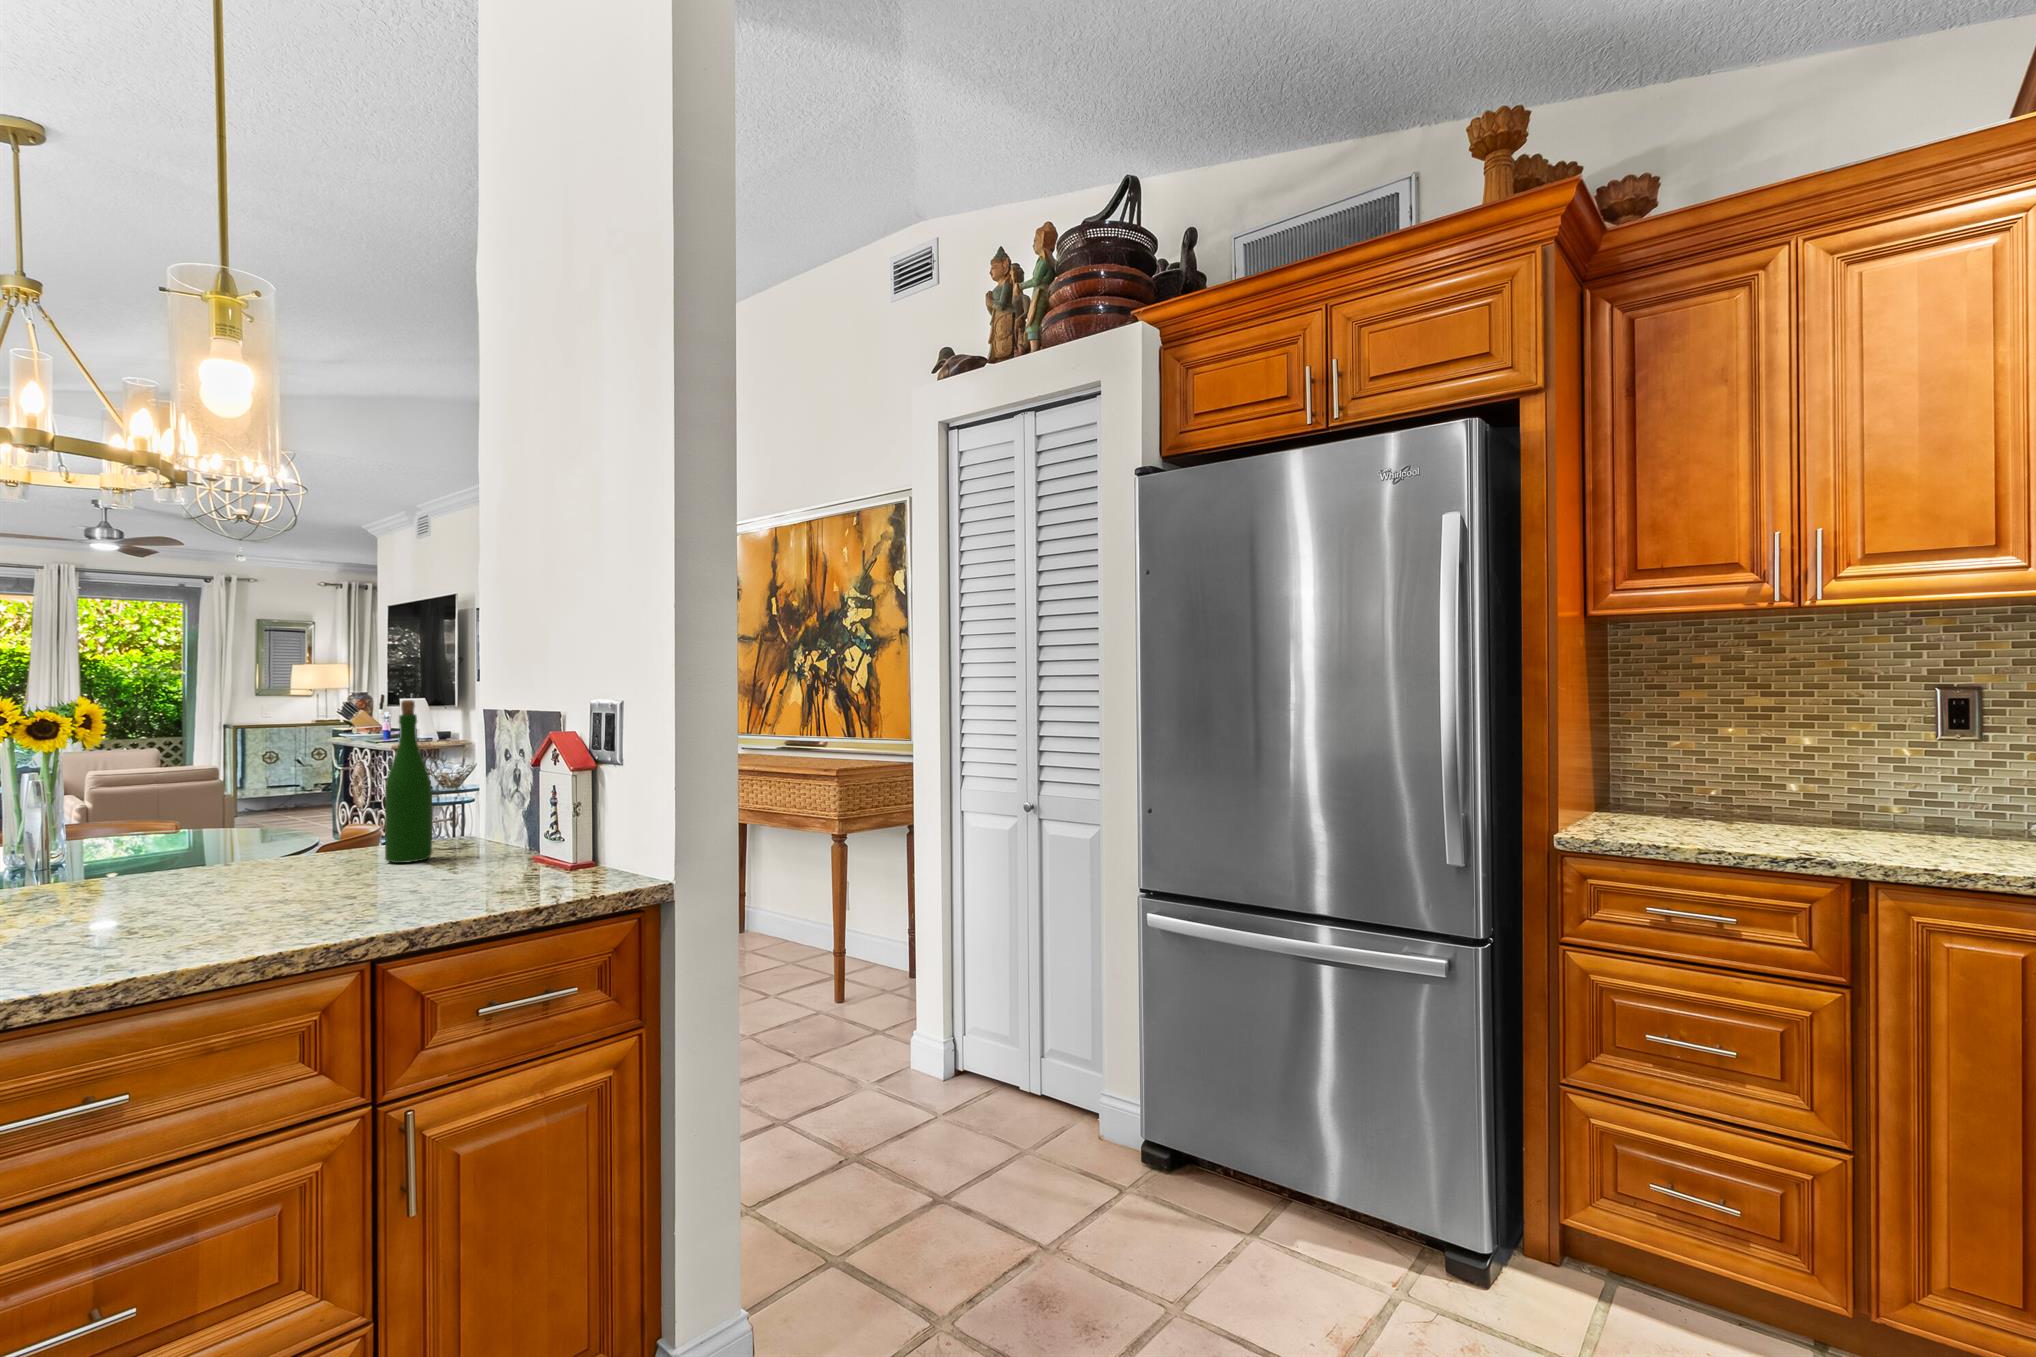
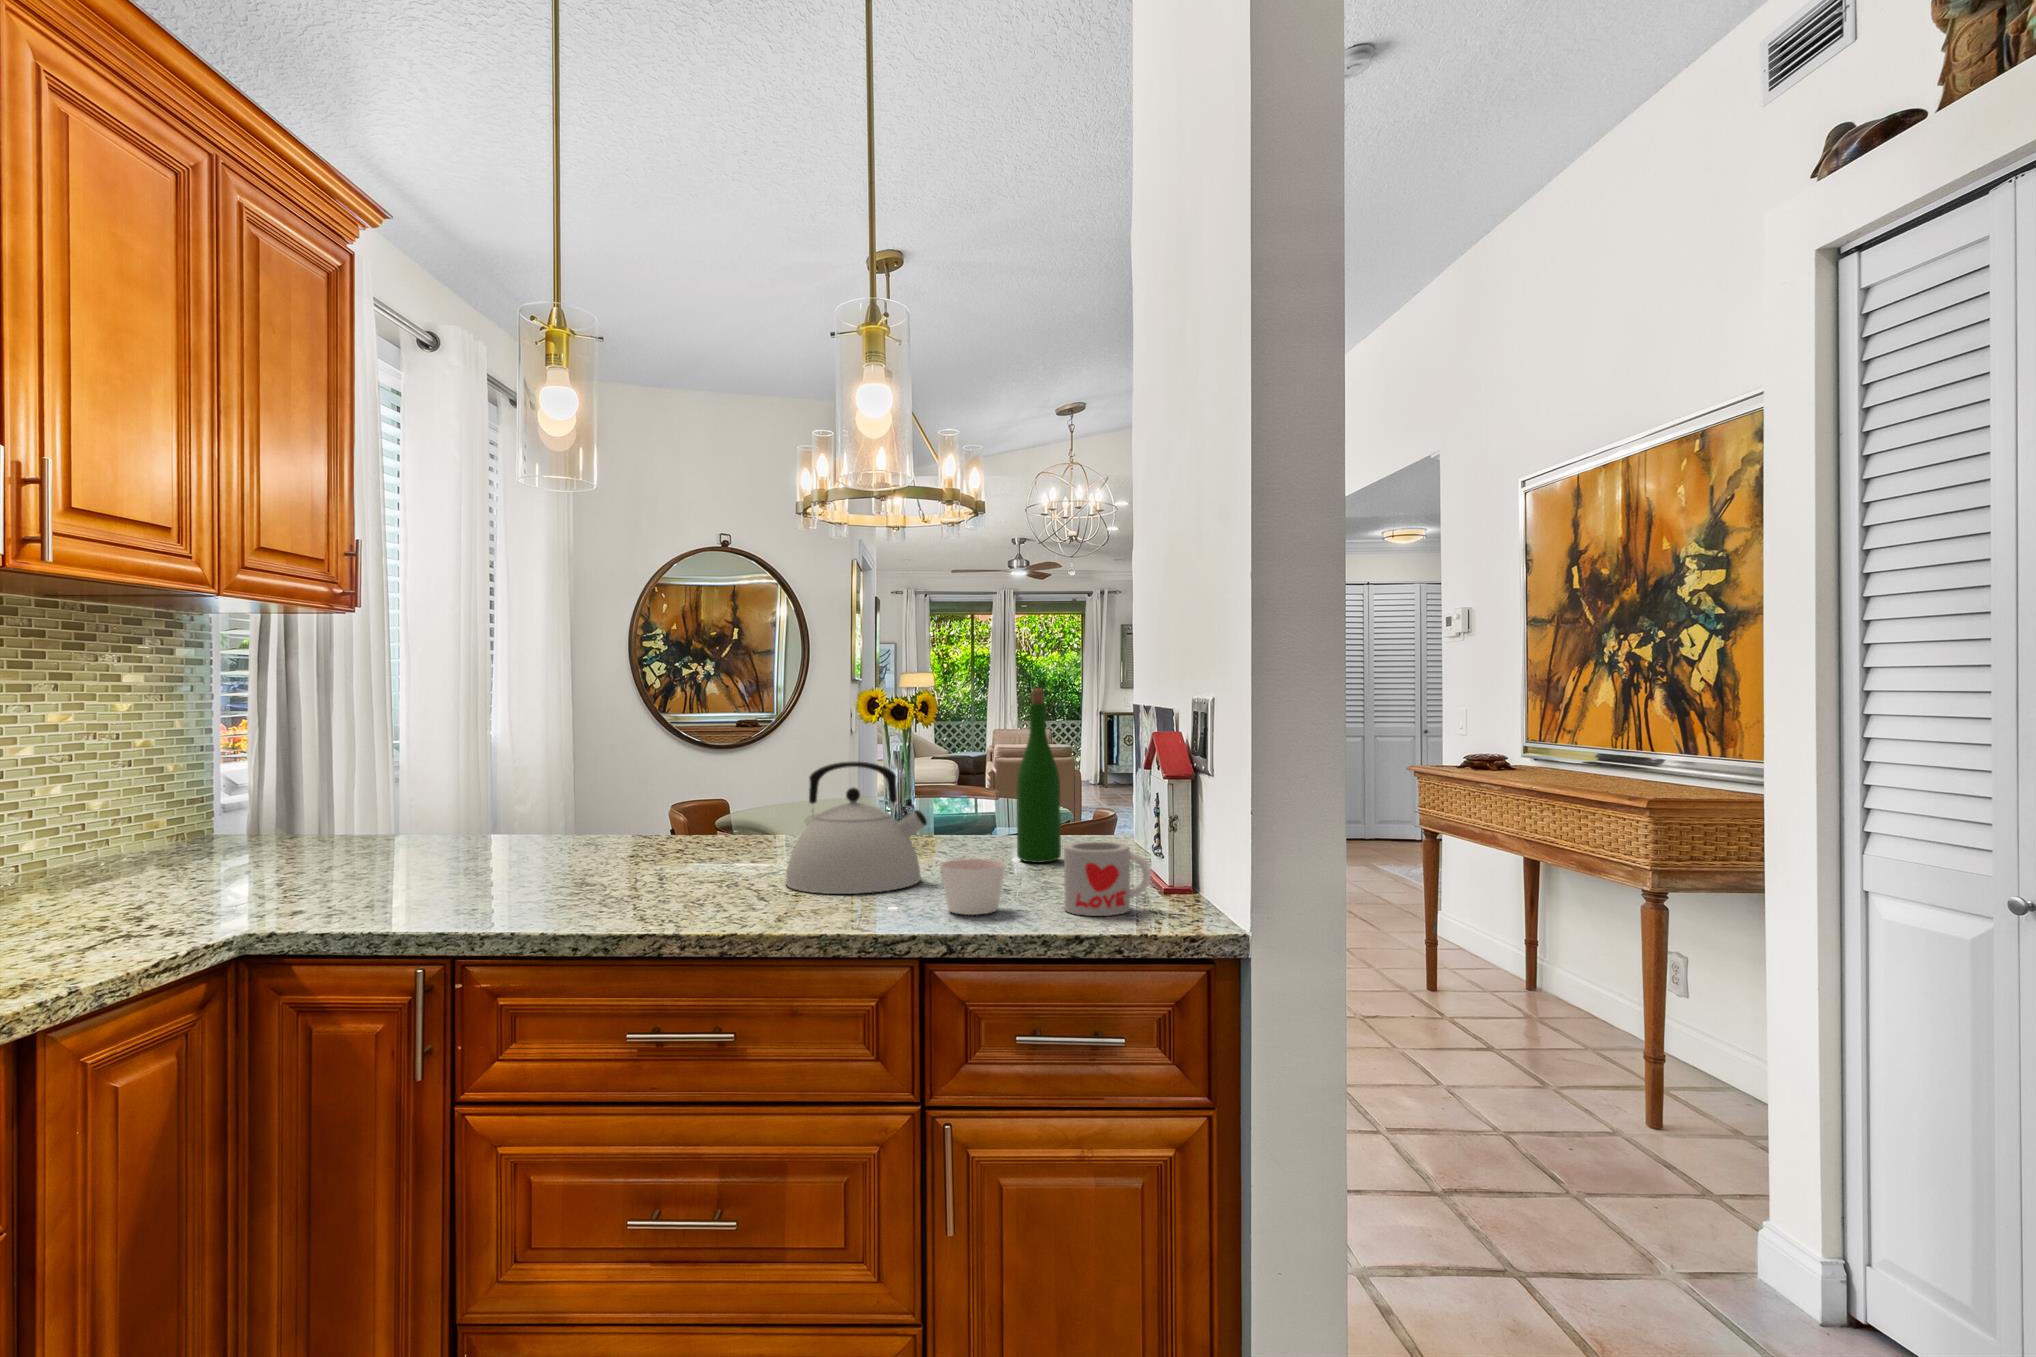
kettle: none [132,779,316,919] -> present [785,762,927,894]
mug: none [498,830,576,894] -> present [1064,841,1151,916]
candle: none [375,857,445,909] -> present [940,858,1006,915]

